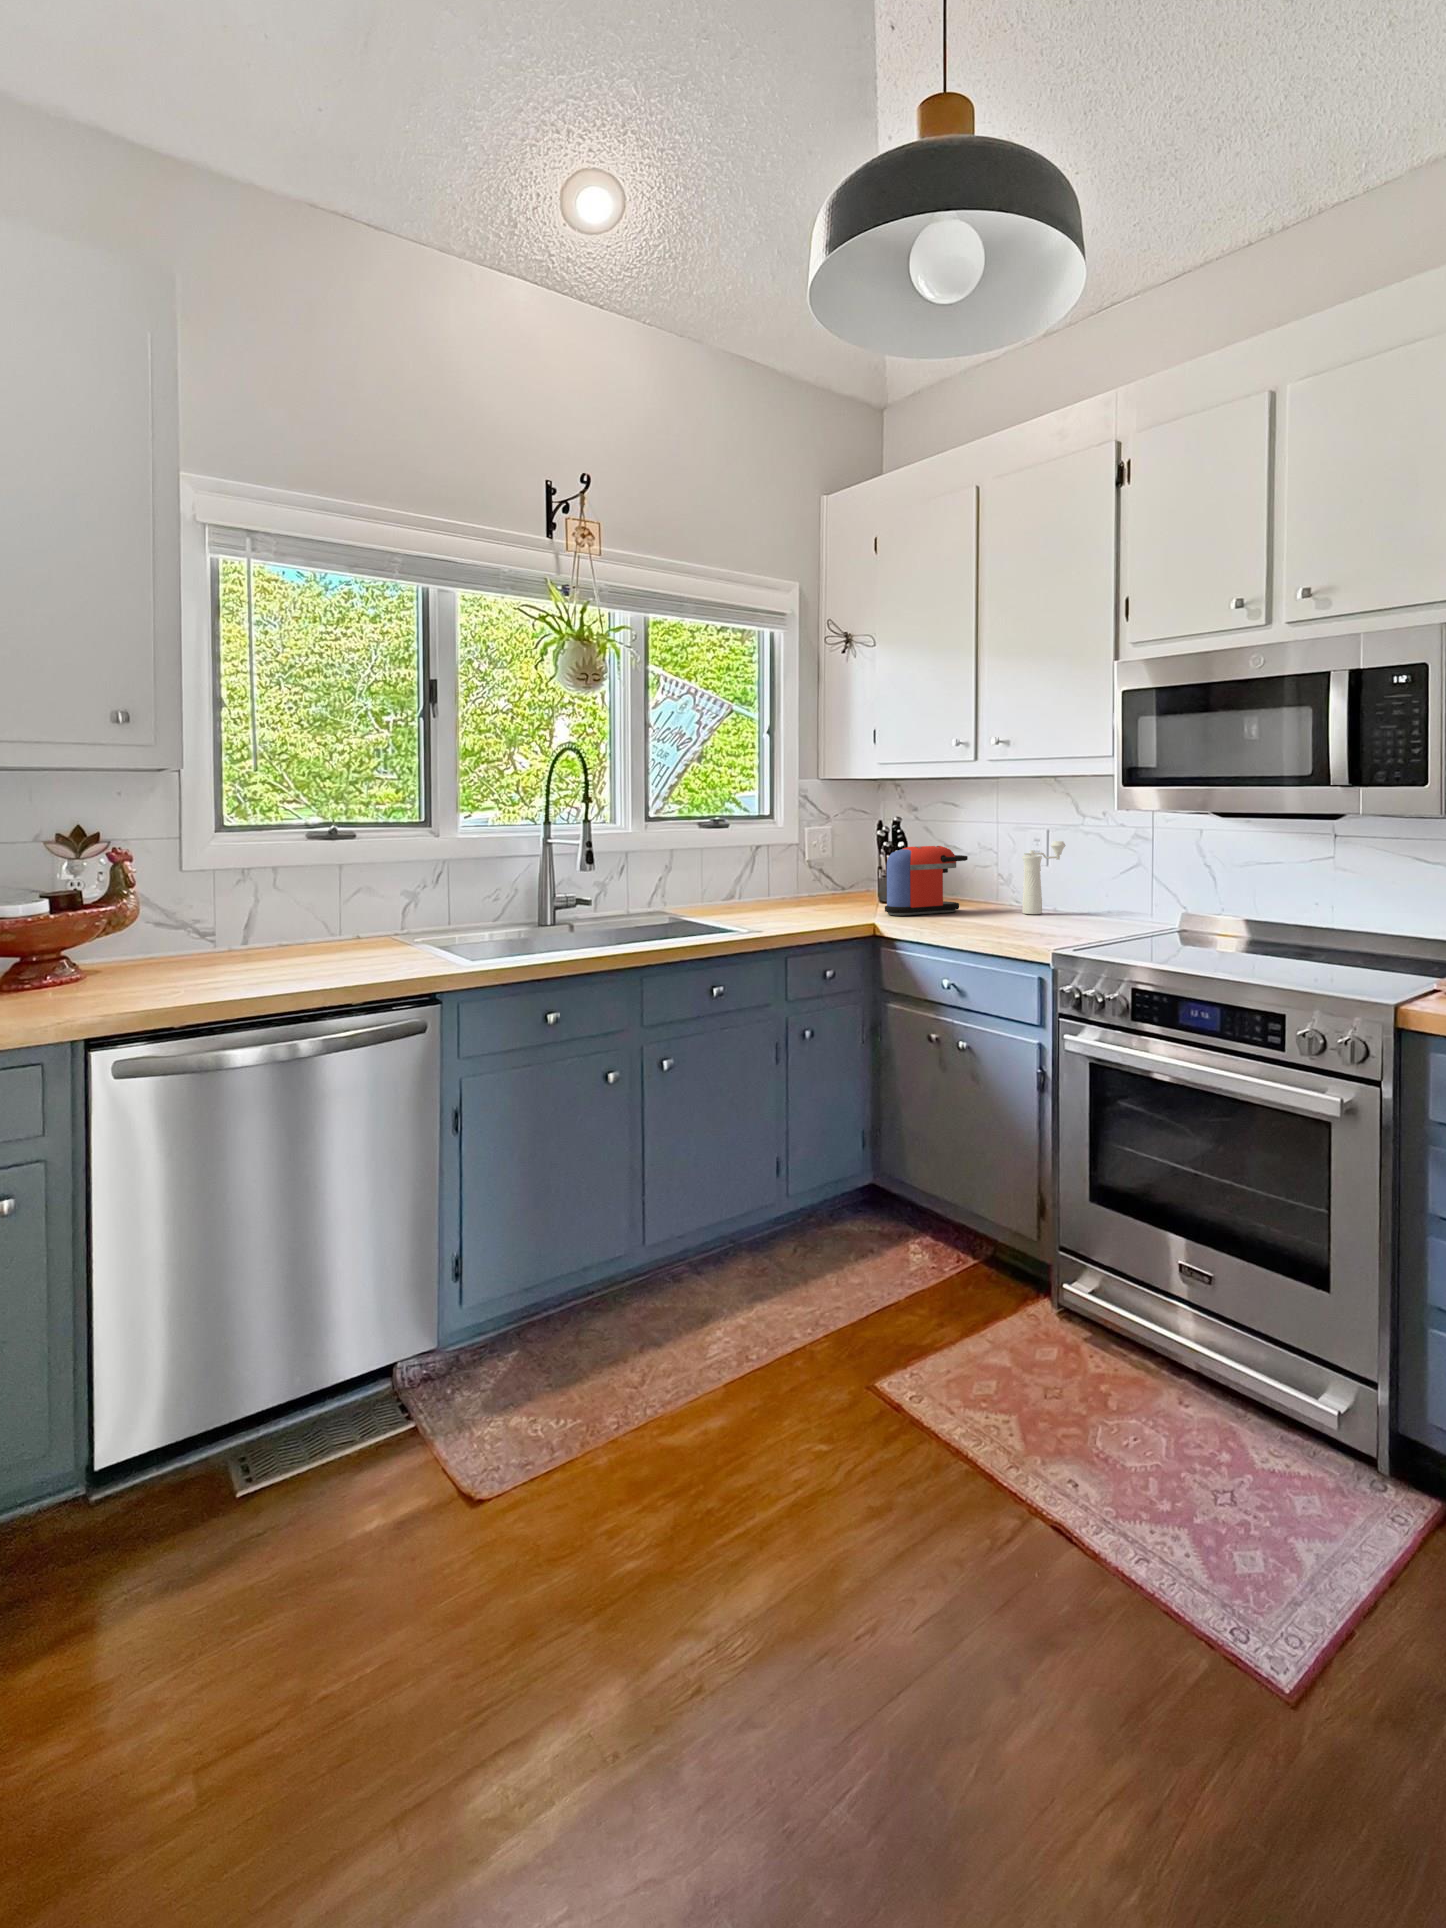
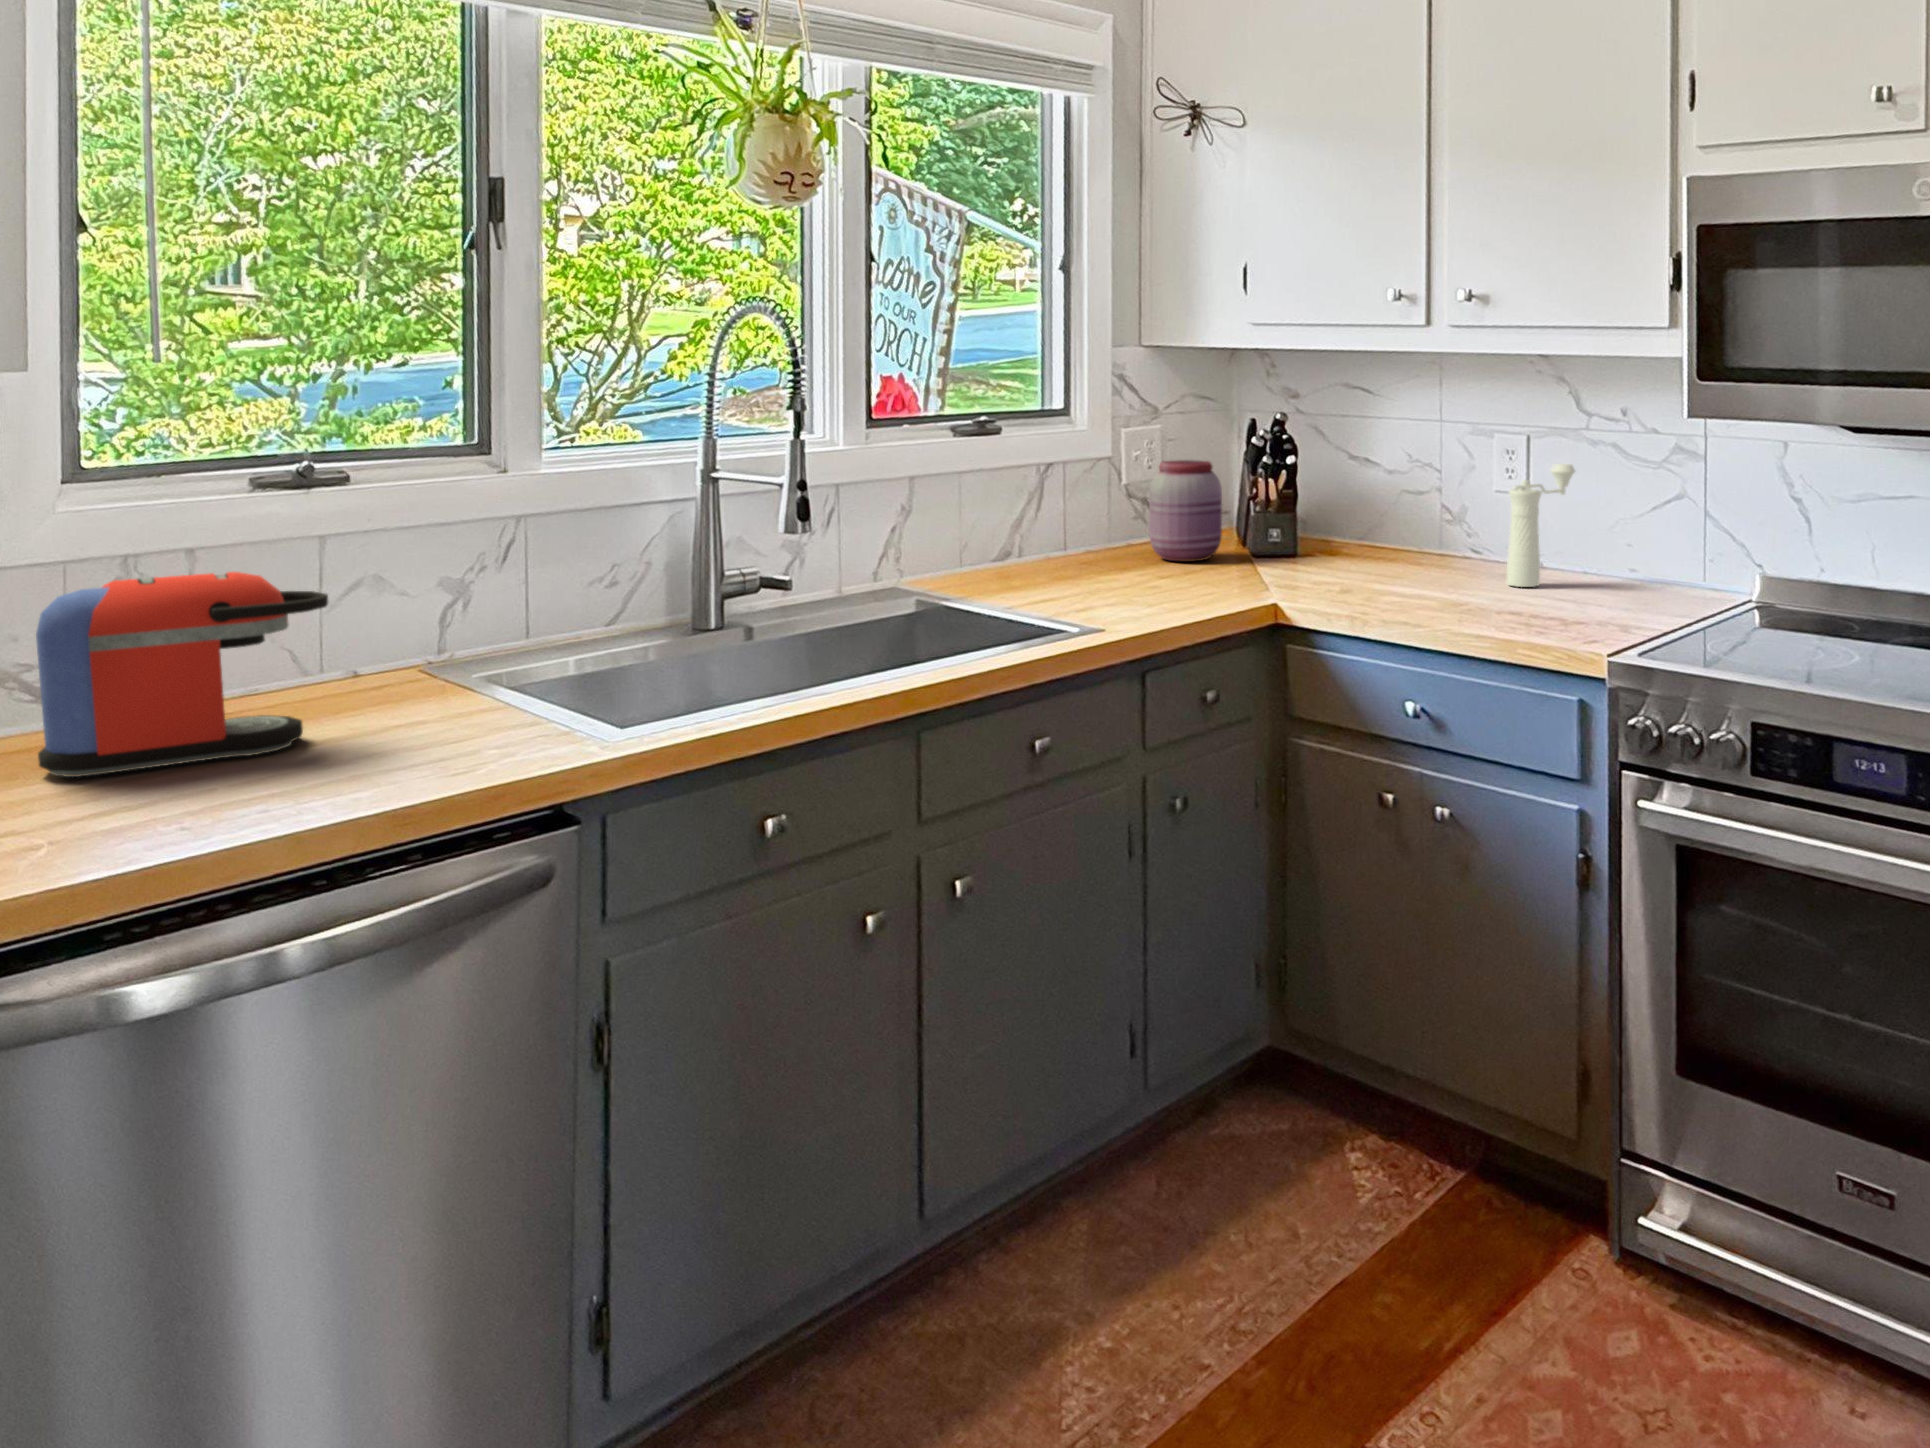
jar: none [819,842,862,902] -> present [1149,460,1222,561]
coffee maker: present [885,846,968,915] -> present [36,572,328,777]

